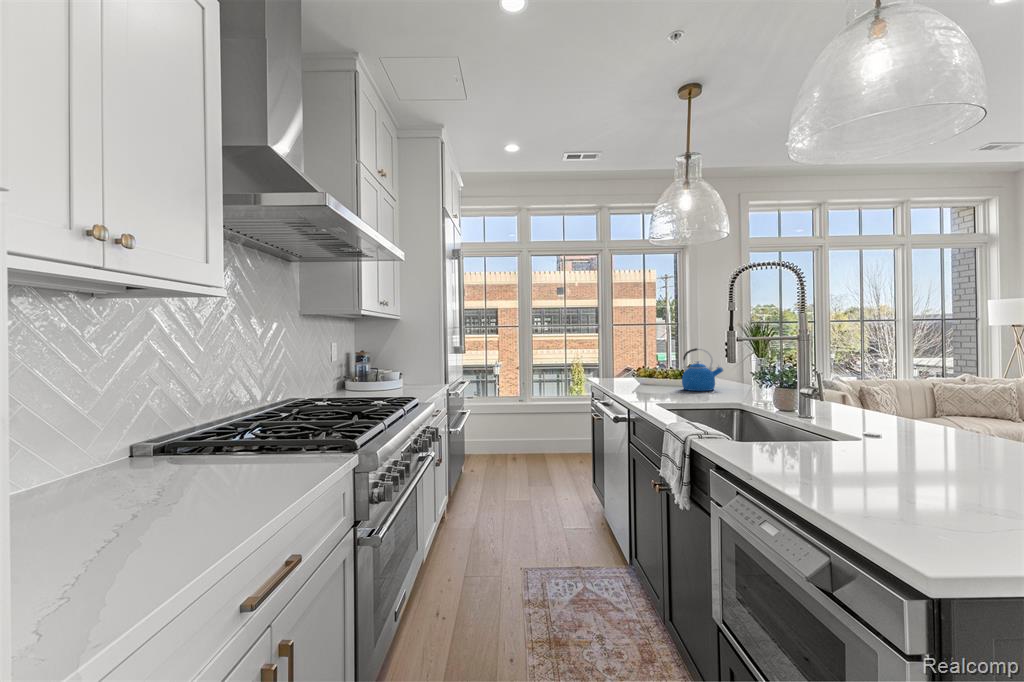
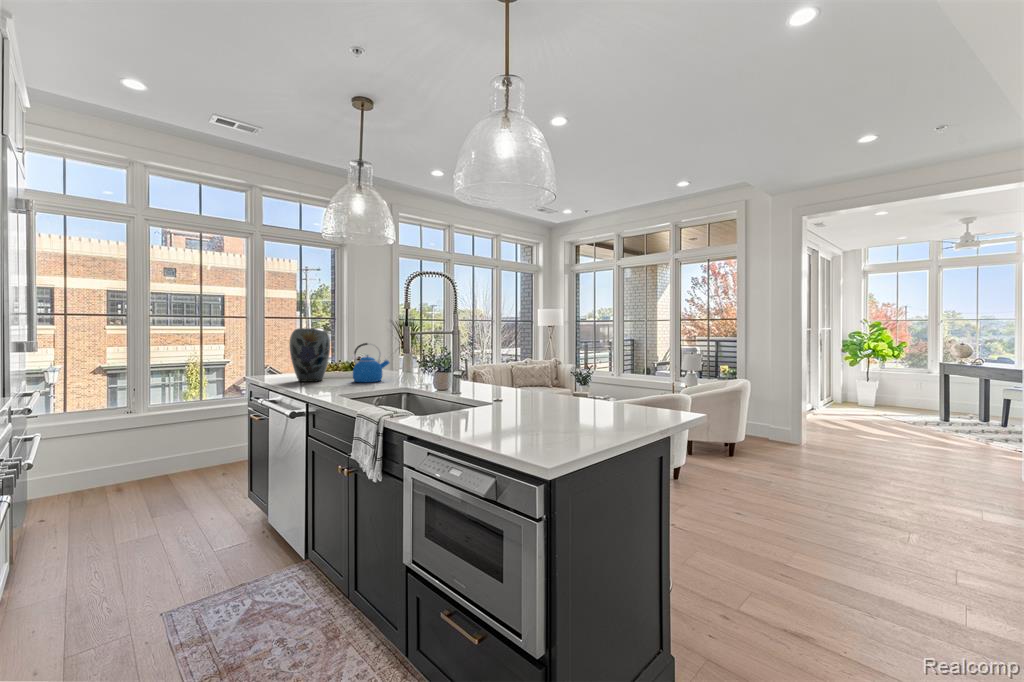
vase: none [623,334,661,387] -> present [289,328,330,382]

